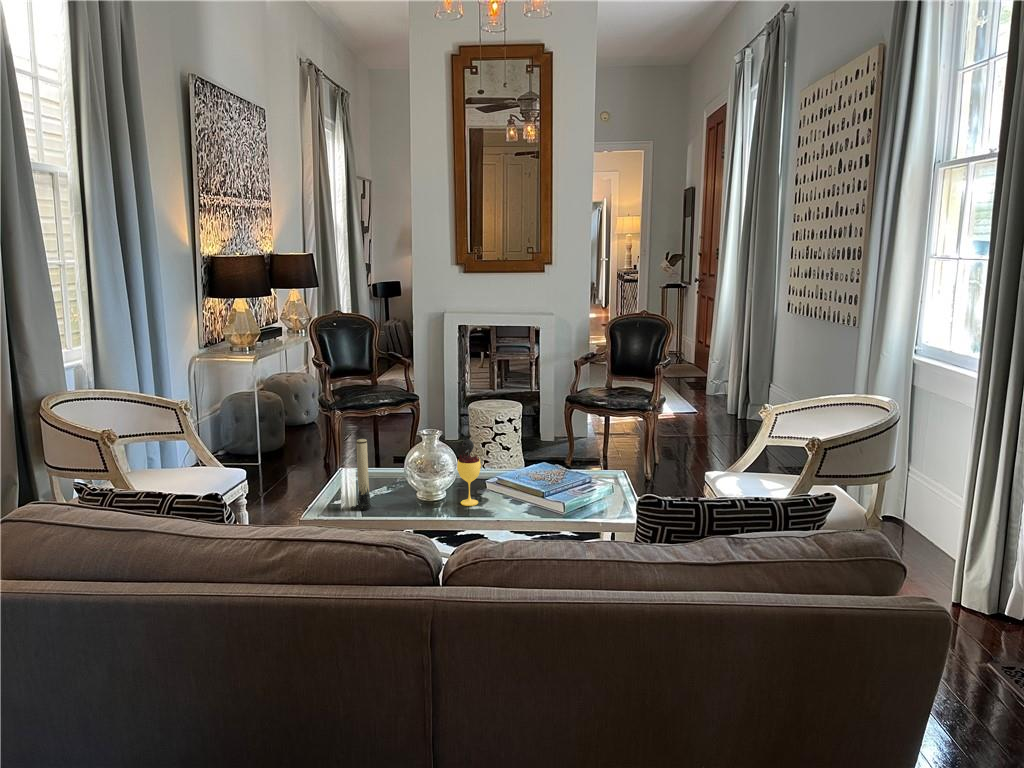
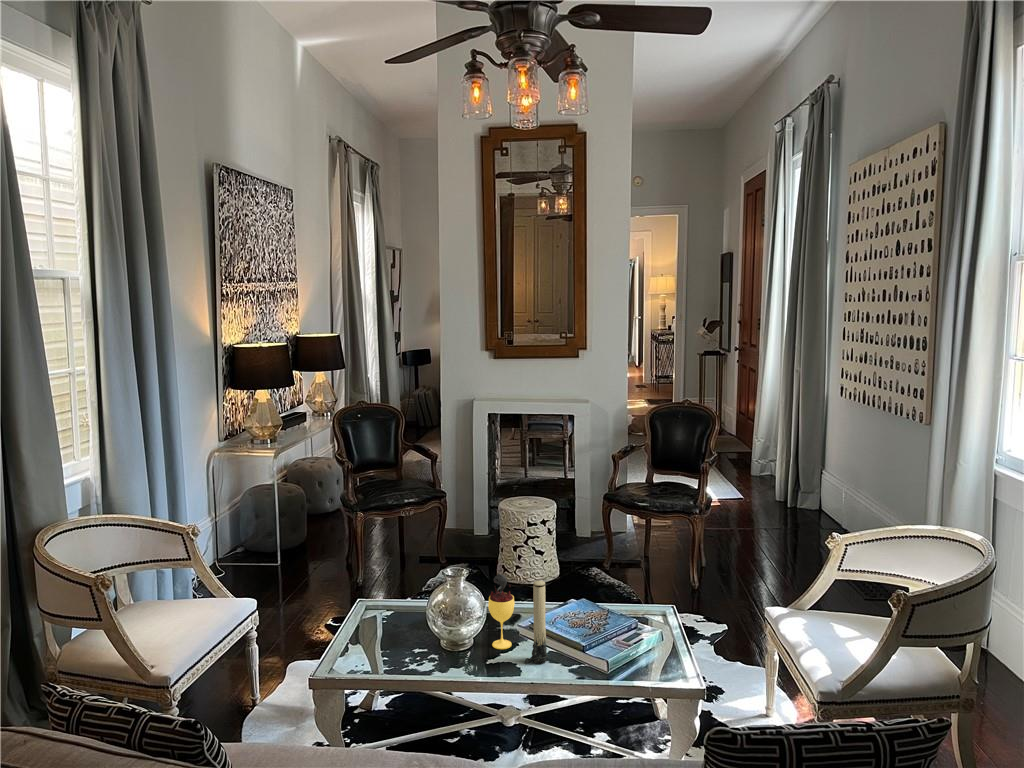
candle: present [350,439,371,510] -> present [525,581,548,664]

